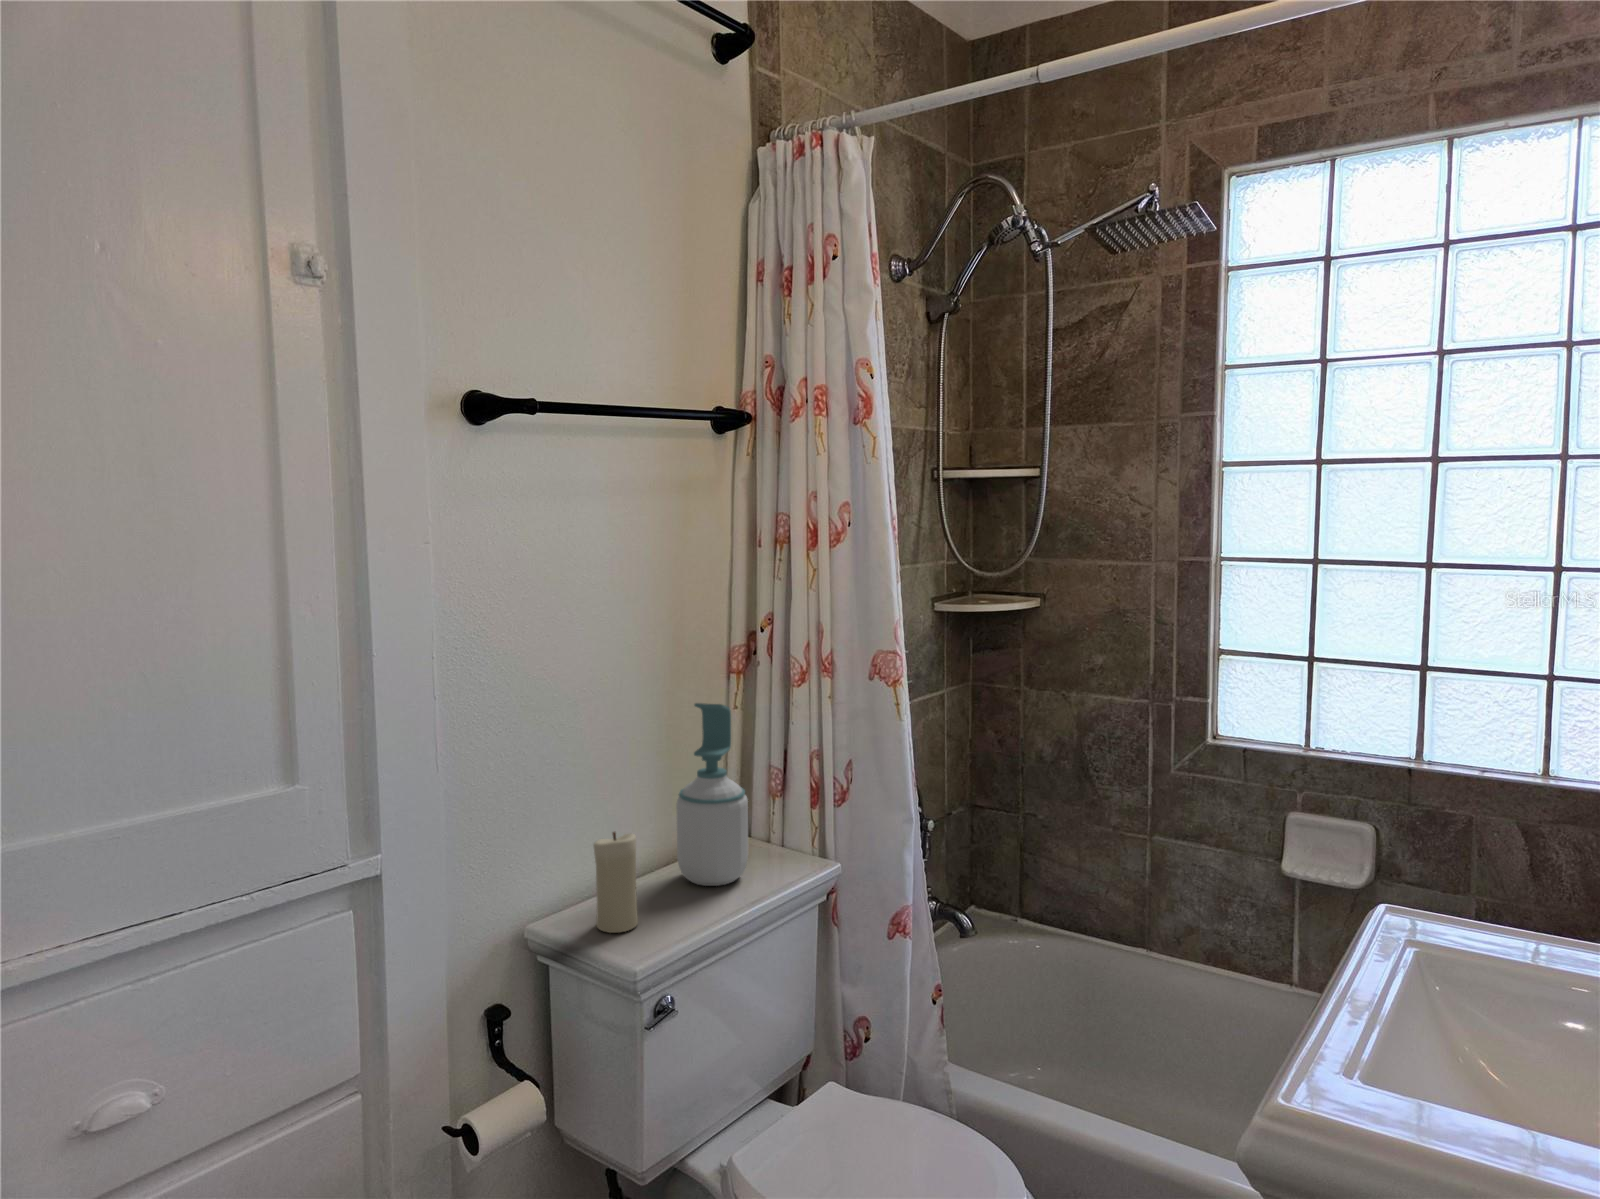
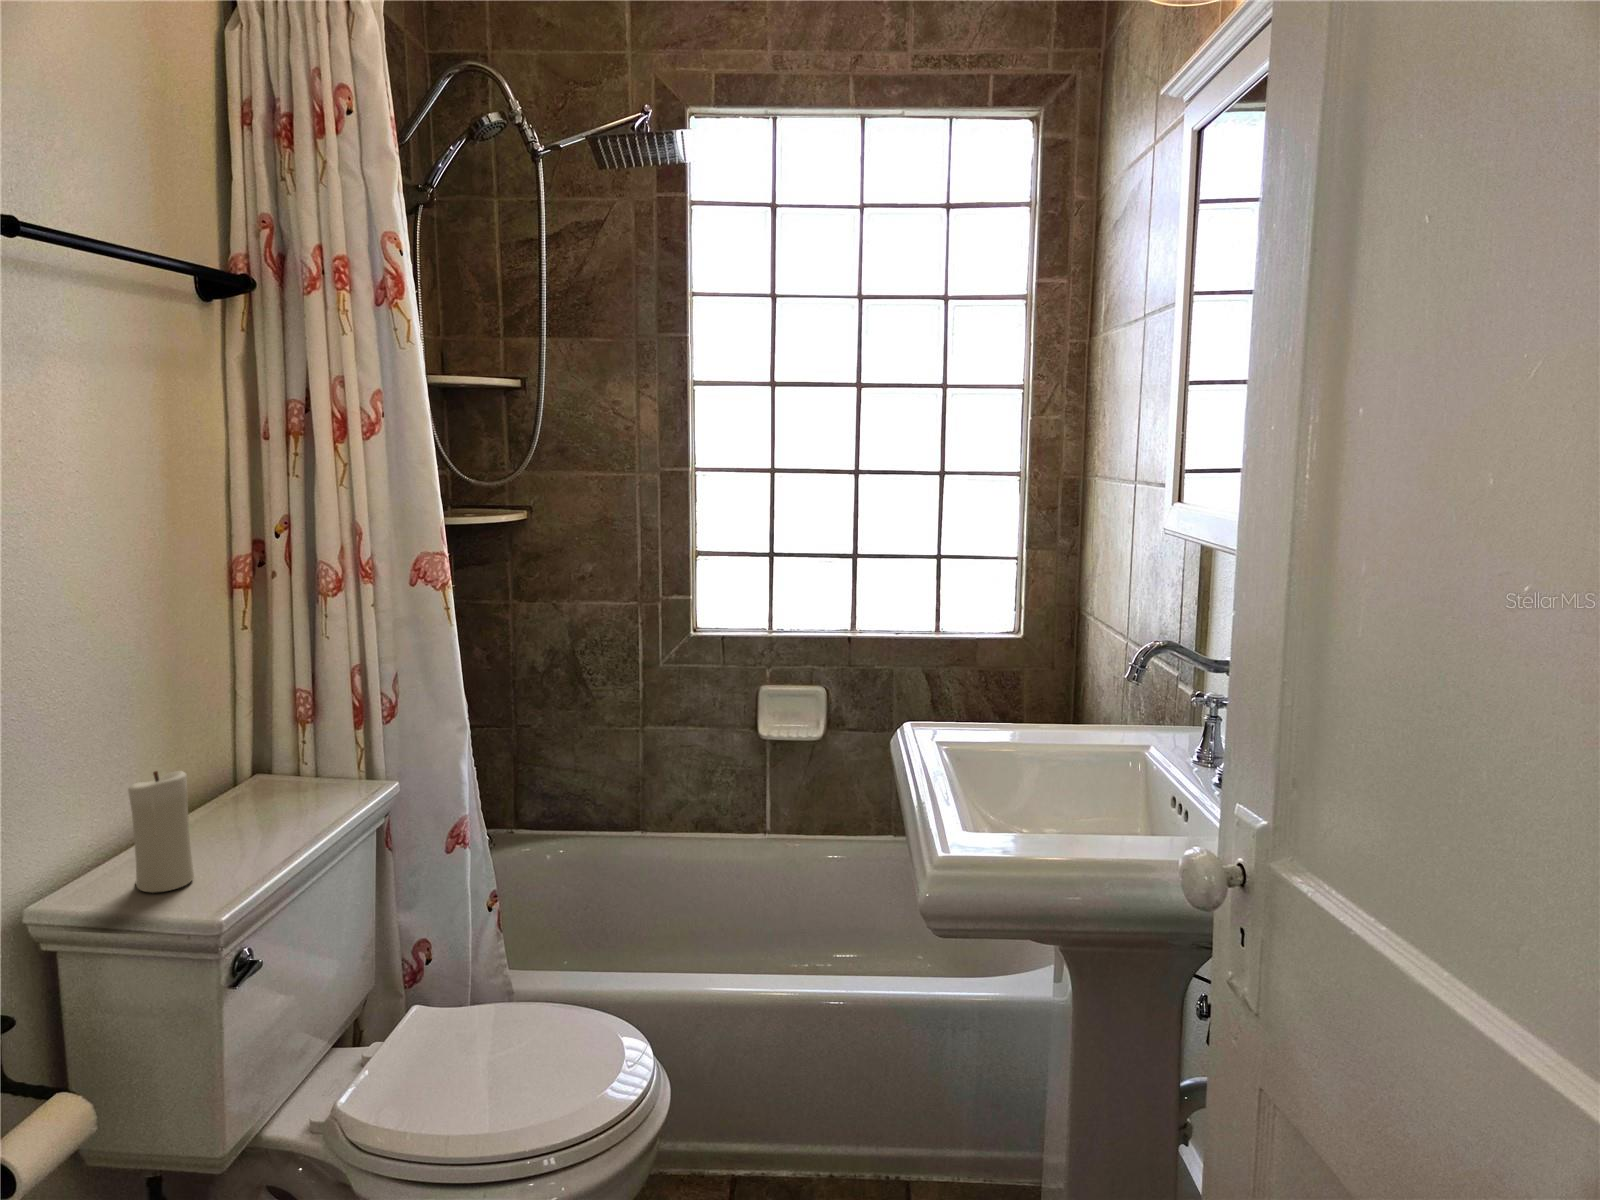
soap bottle: present [676,703,748,886] -> none [205,615,300,826]

